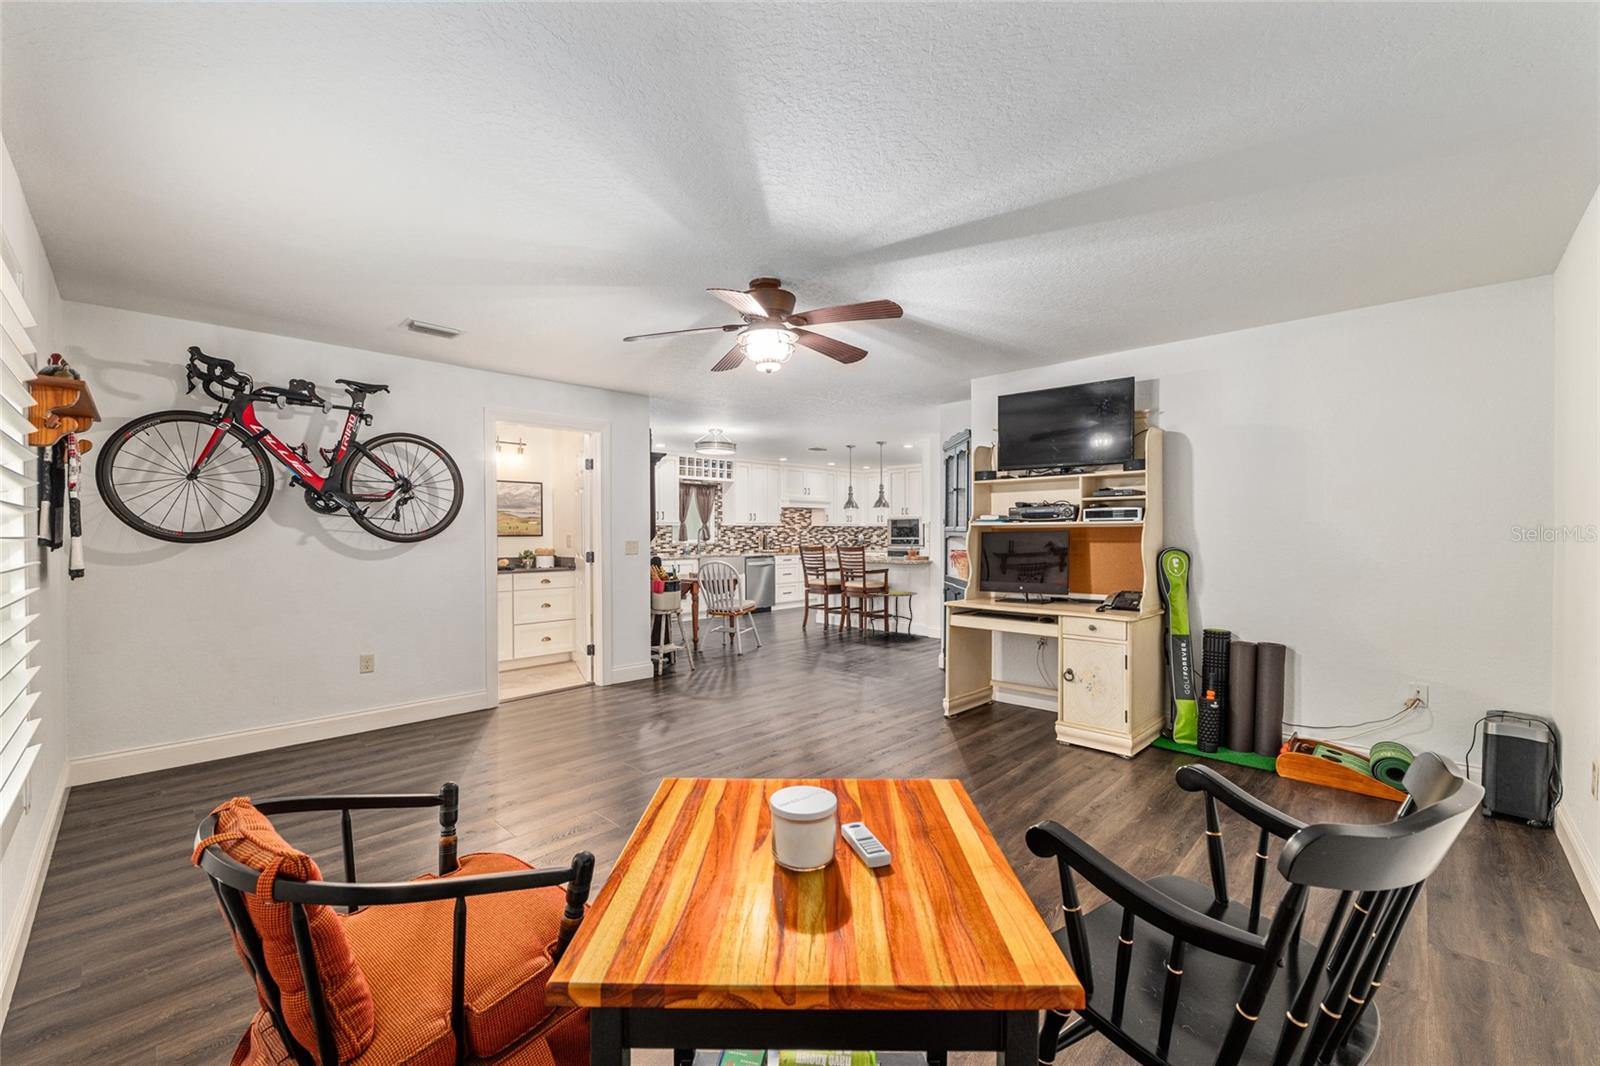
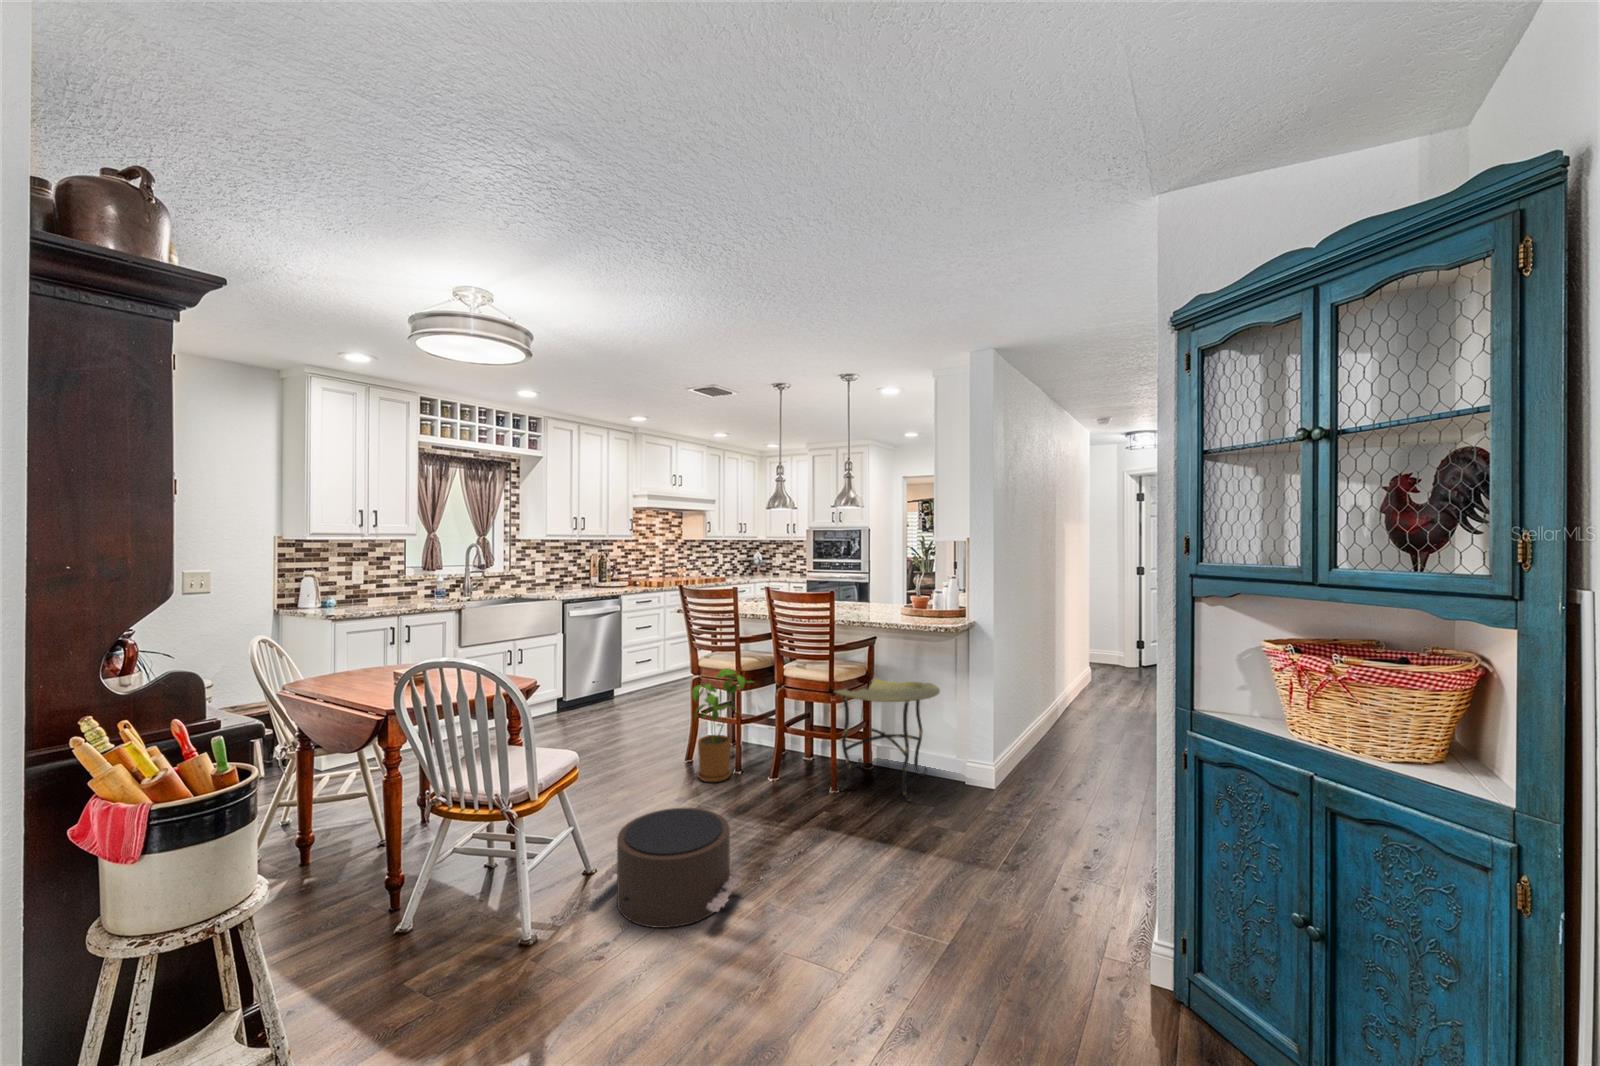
house plant: none [804,583,833,635] -> present [692,668,752,782]
pouf: none [760,625,814,654] -> present [592,808,742,928]

